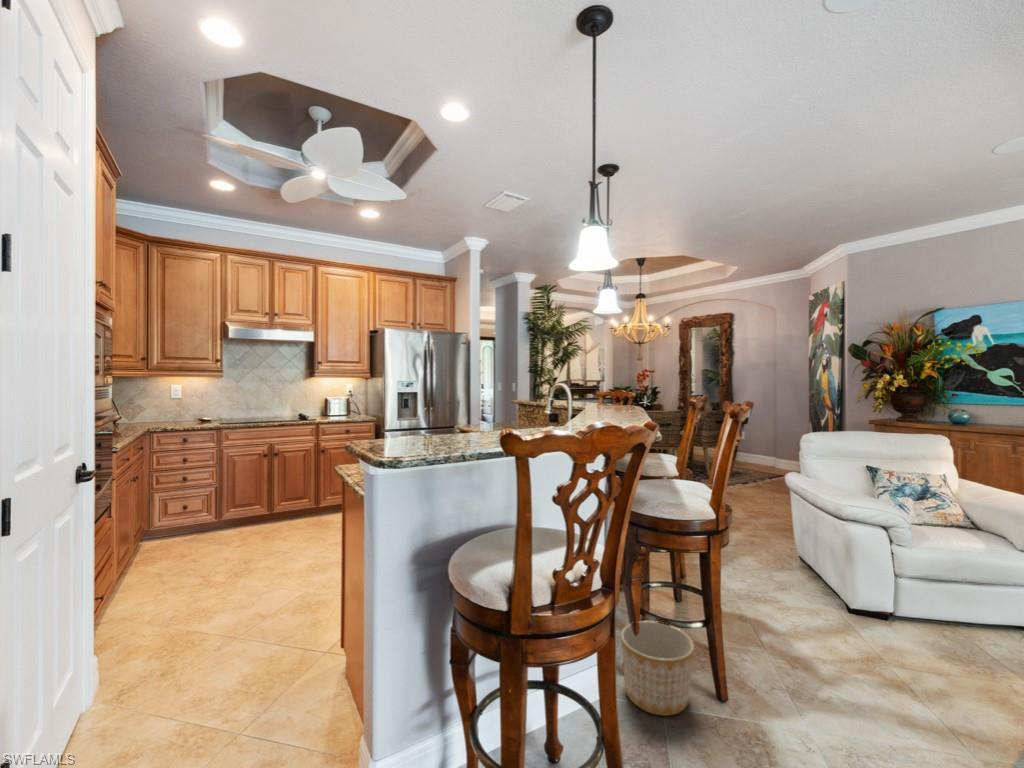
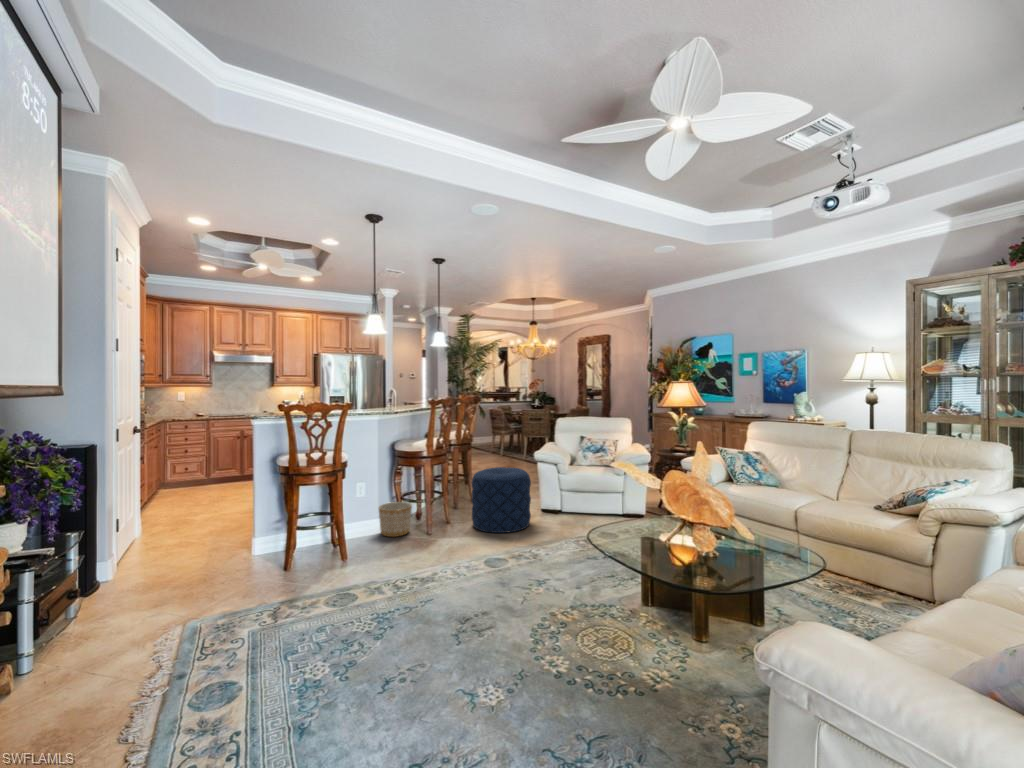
pouf: none [773,538,922,698] -> present [472,467,531,533]

